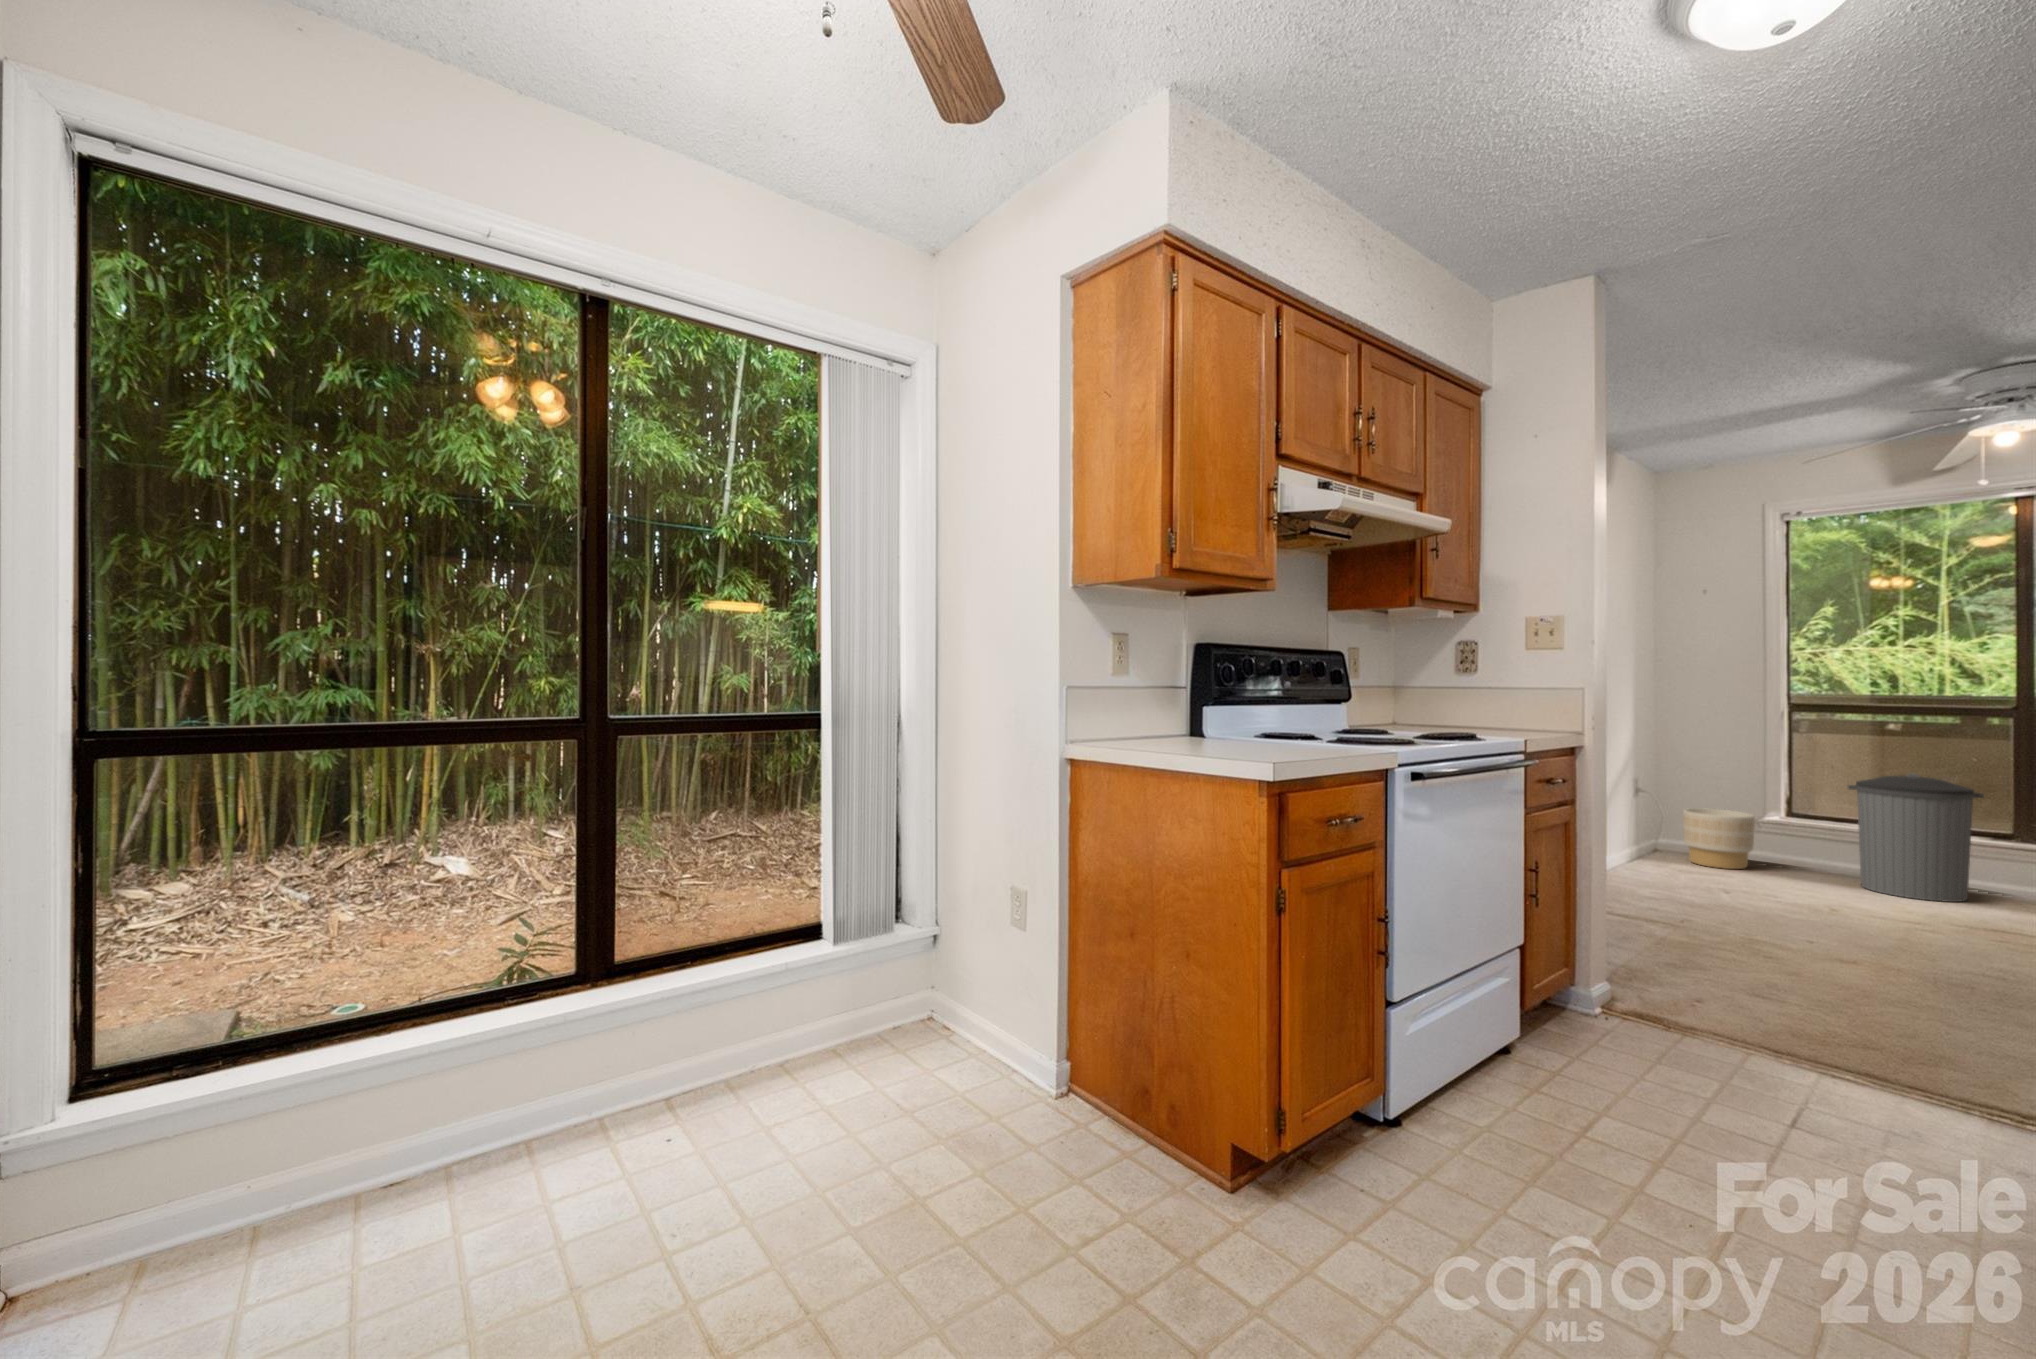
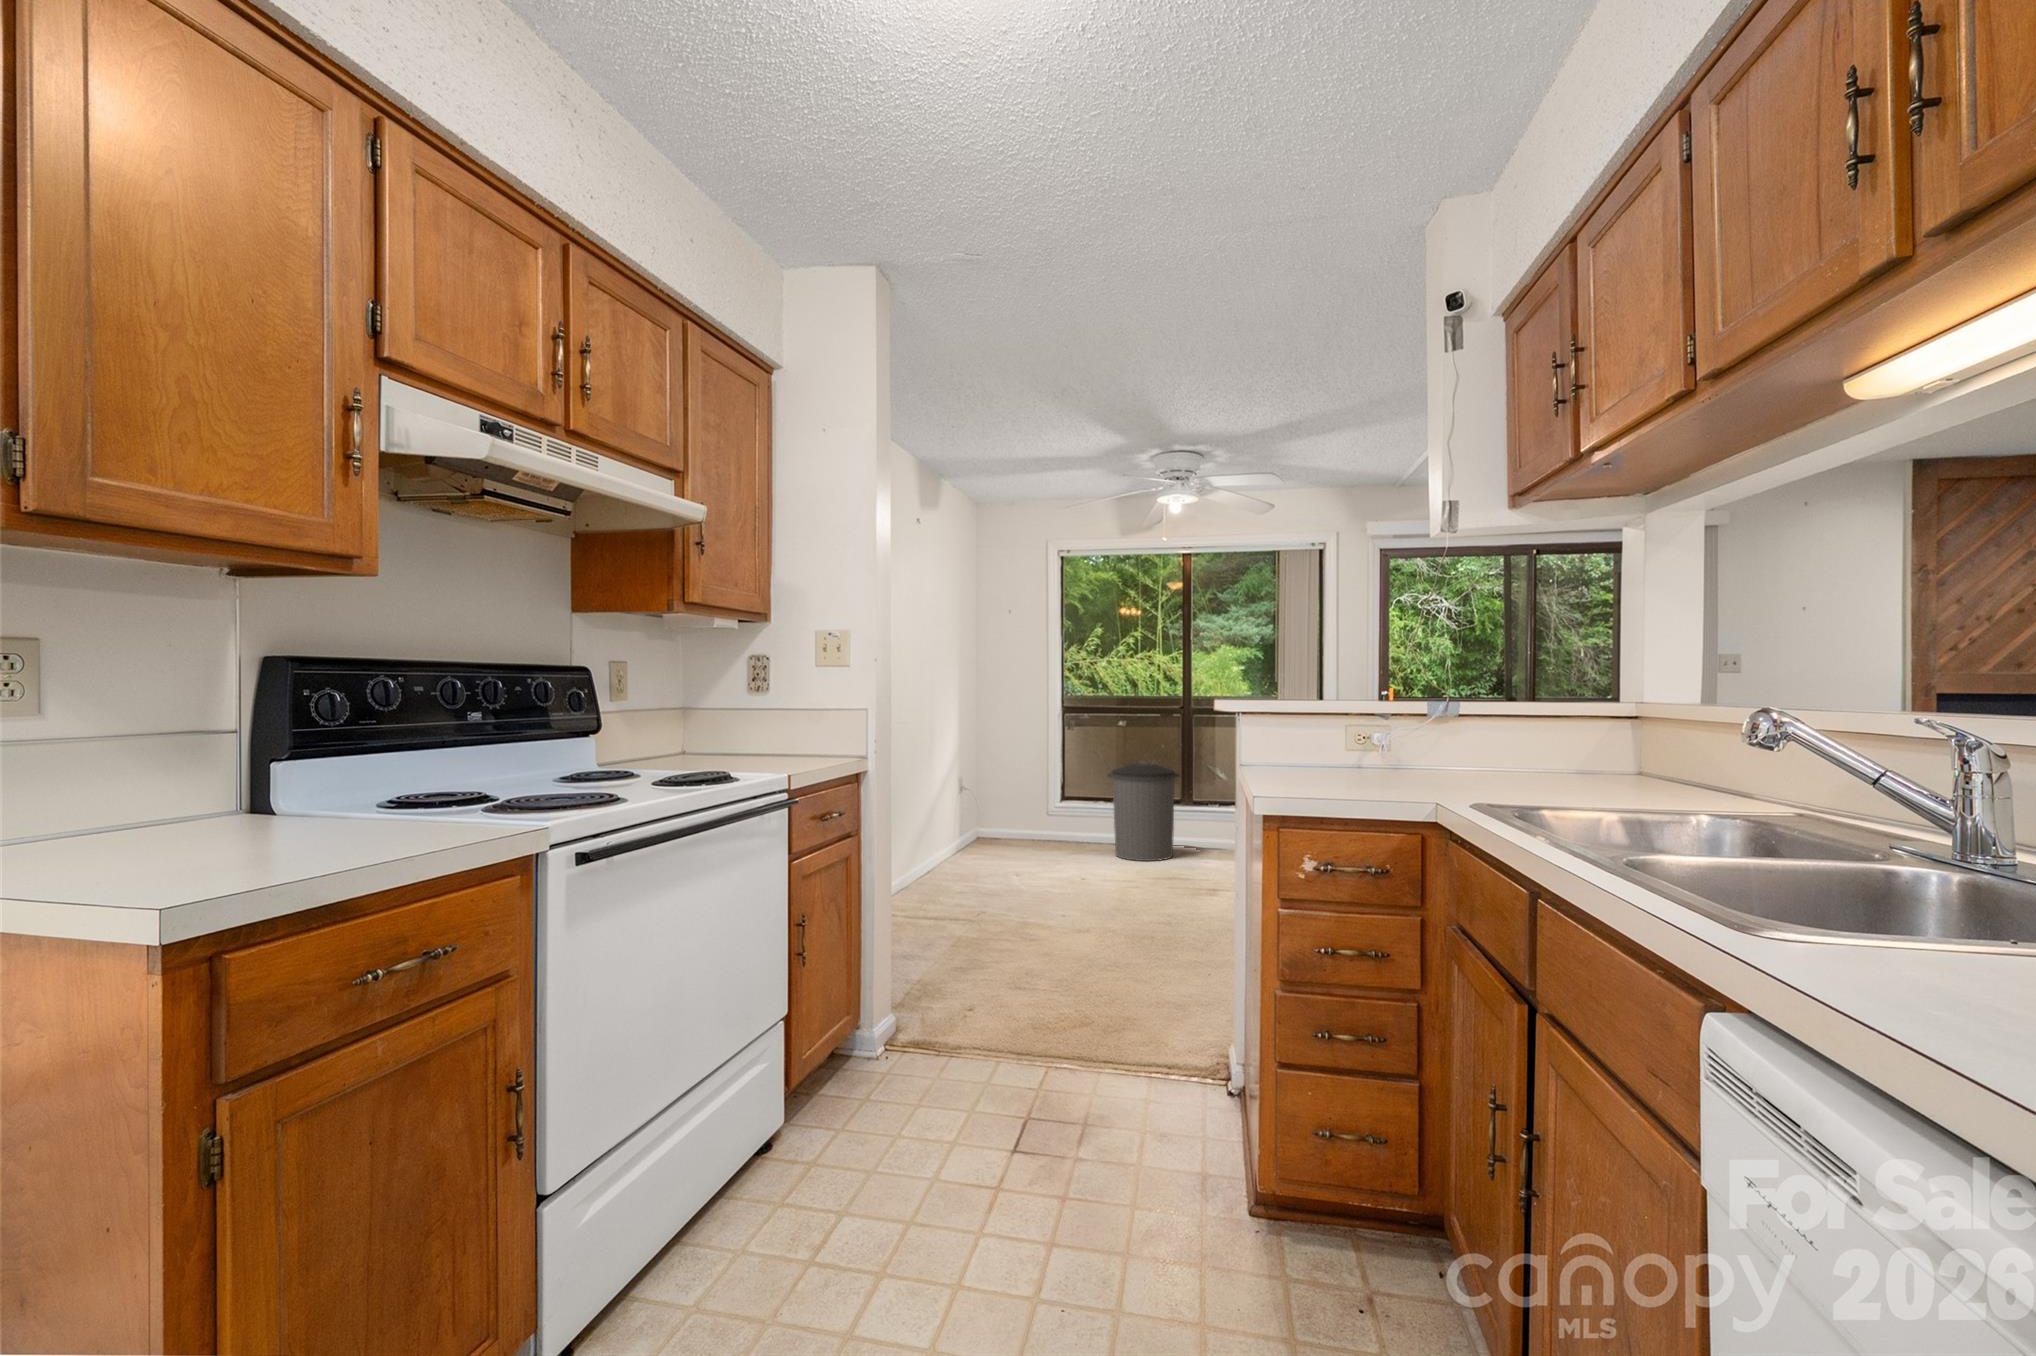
planter: present [1683,808,1755,869] -> none [1005,801,1052,853]

